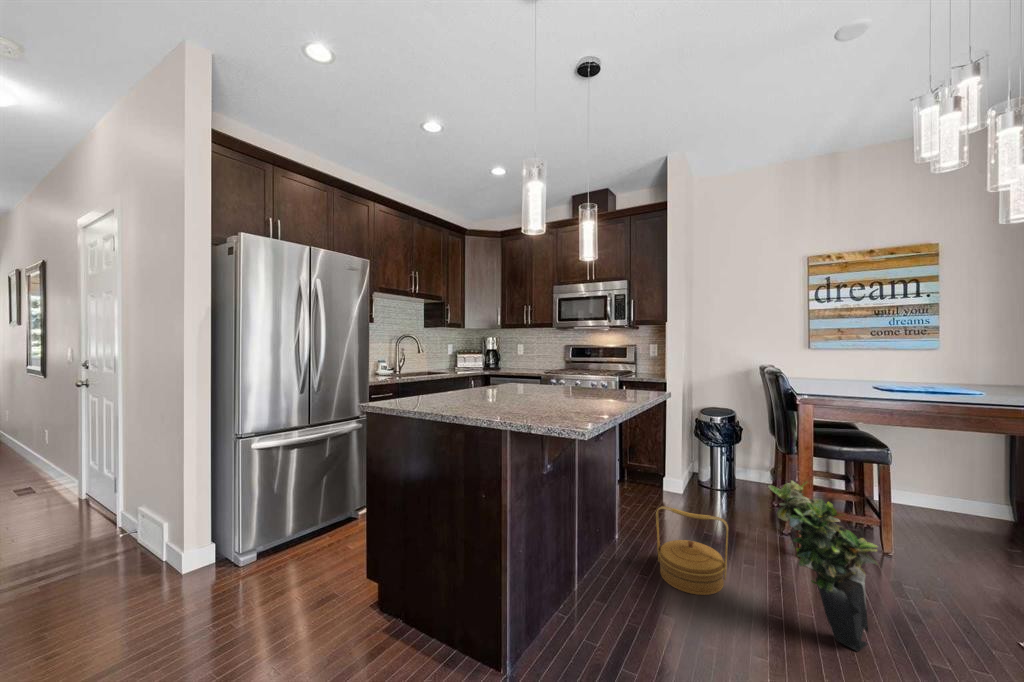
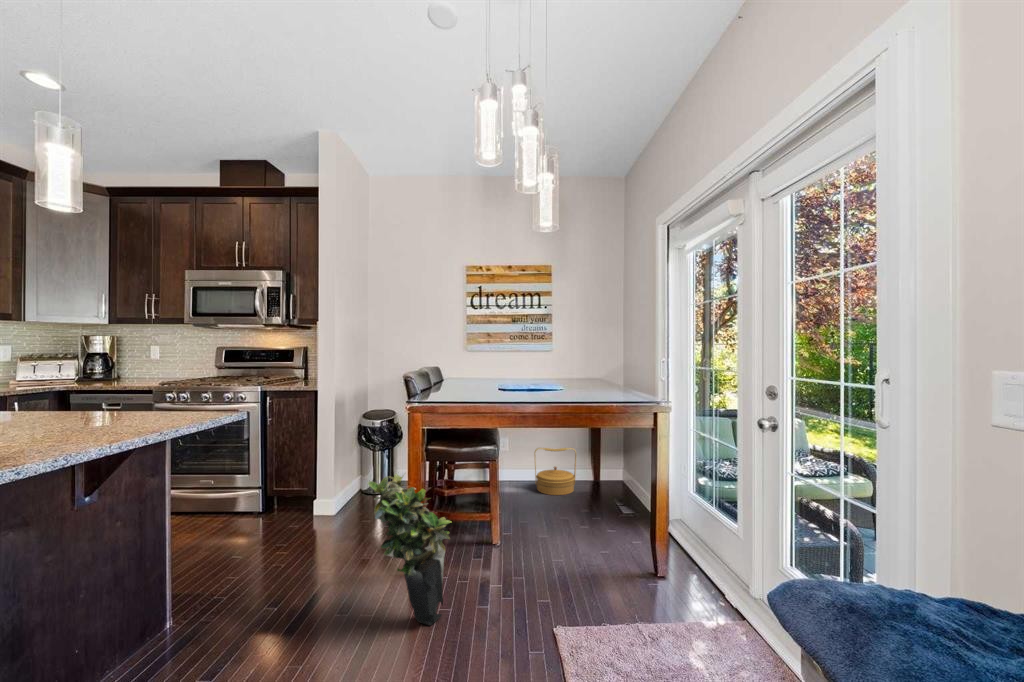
basket: present [656,506,728,595] -> present [534,448,576,495]

